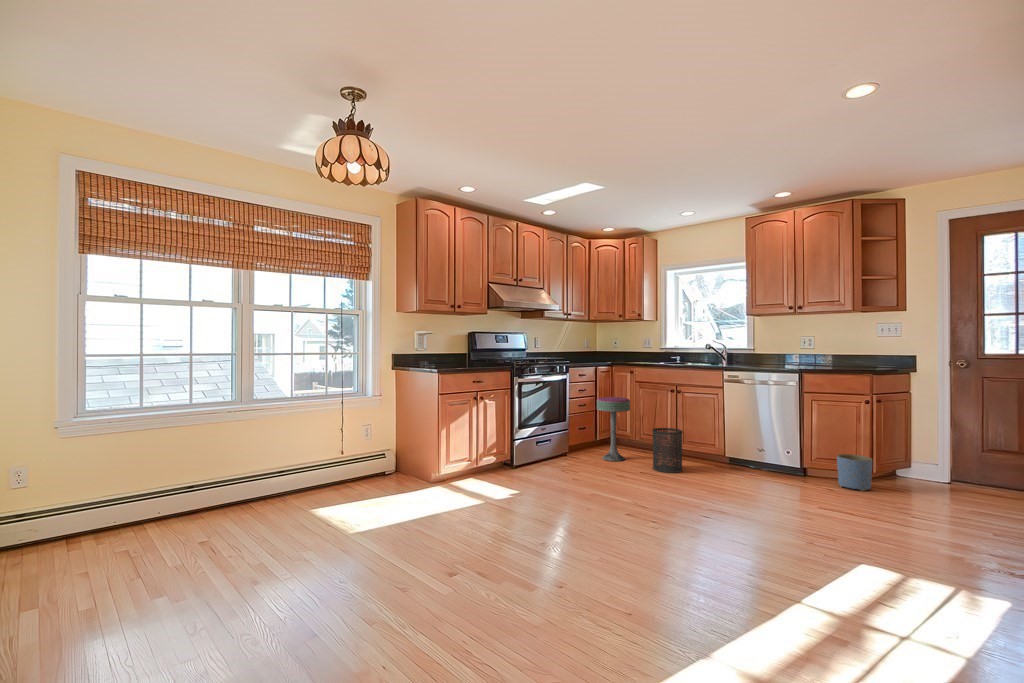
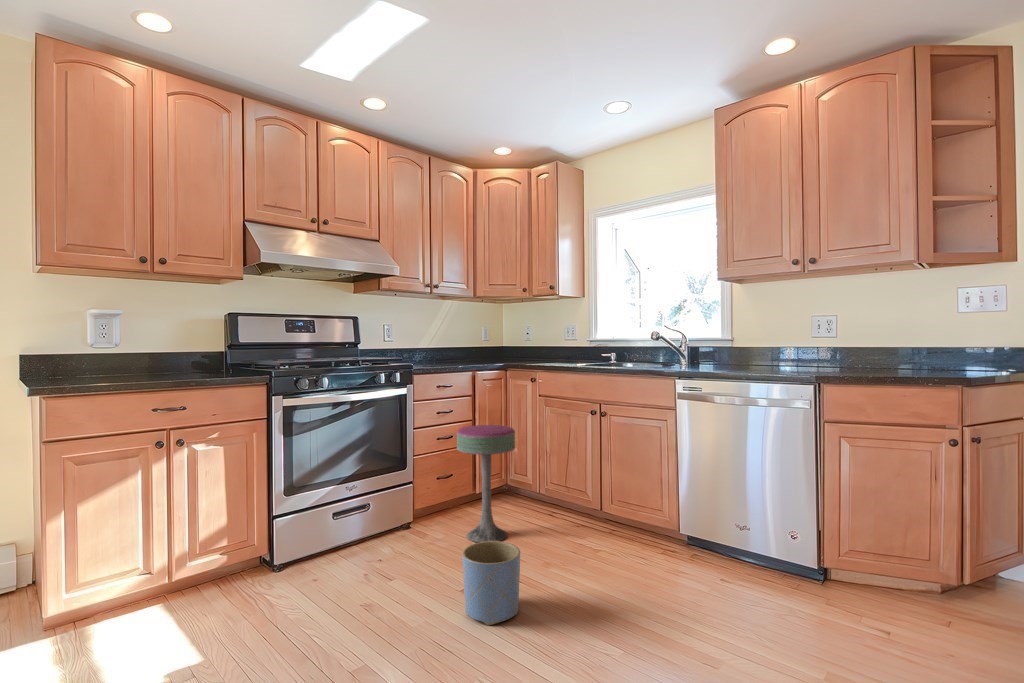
trash can: present [652,428,683,473] -> none [542,485,598,578]
planter: present [837,454,872,491] -> present [463,541,520,625]

